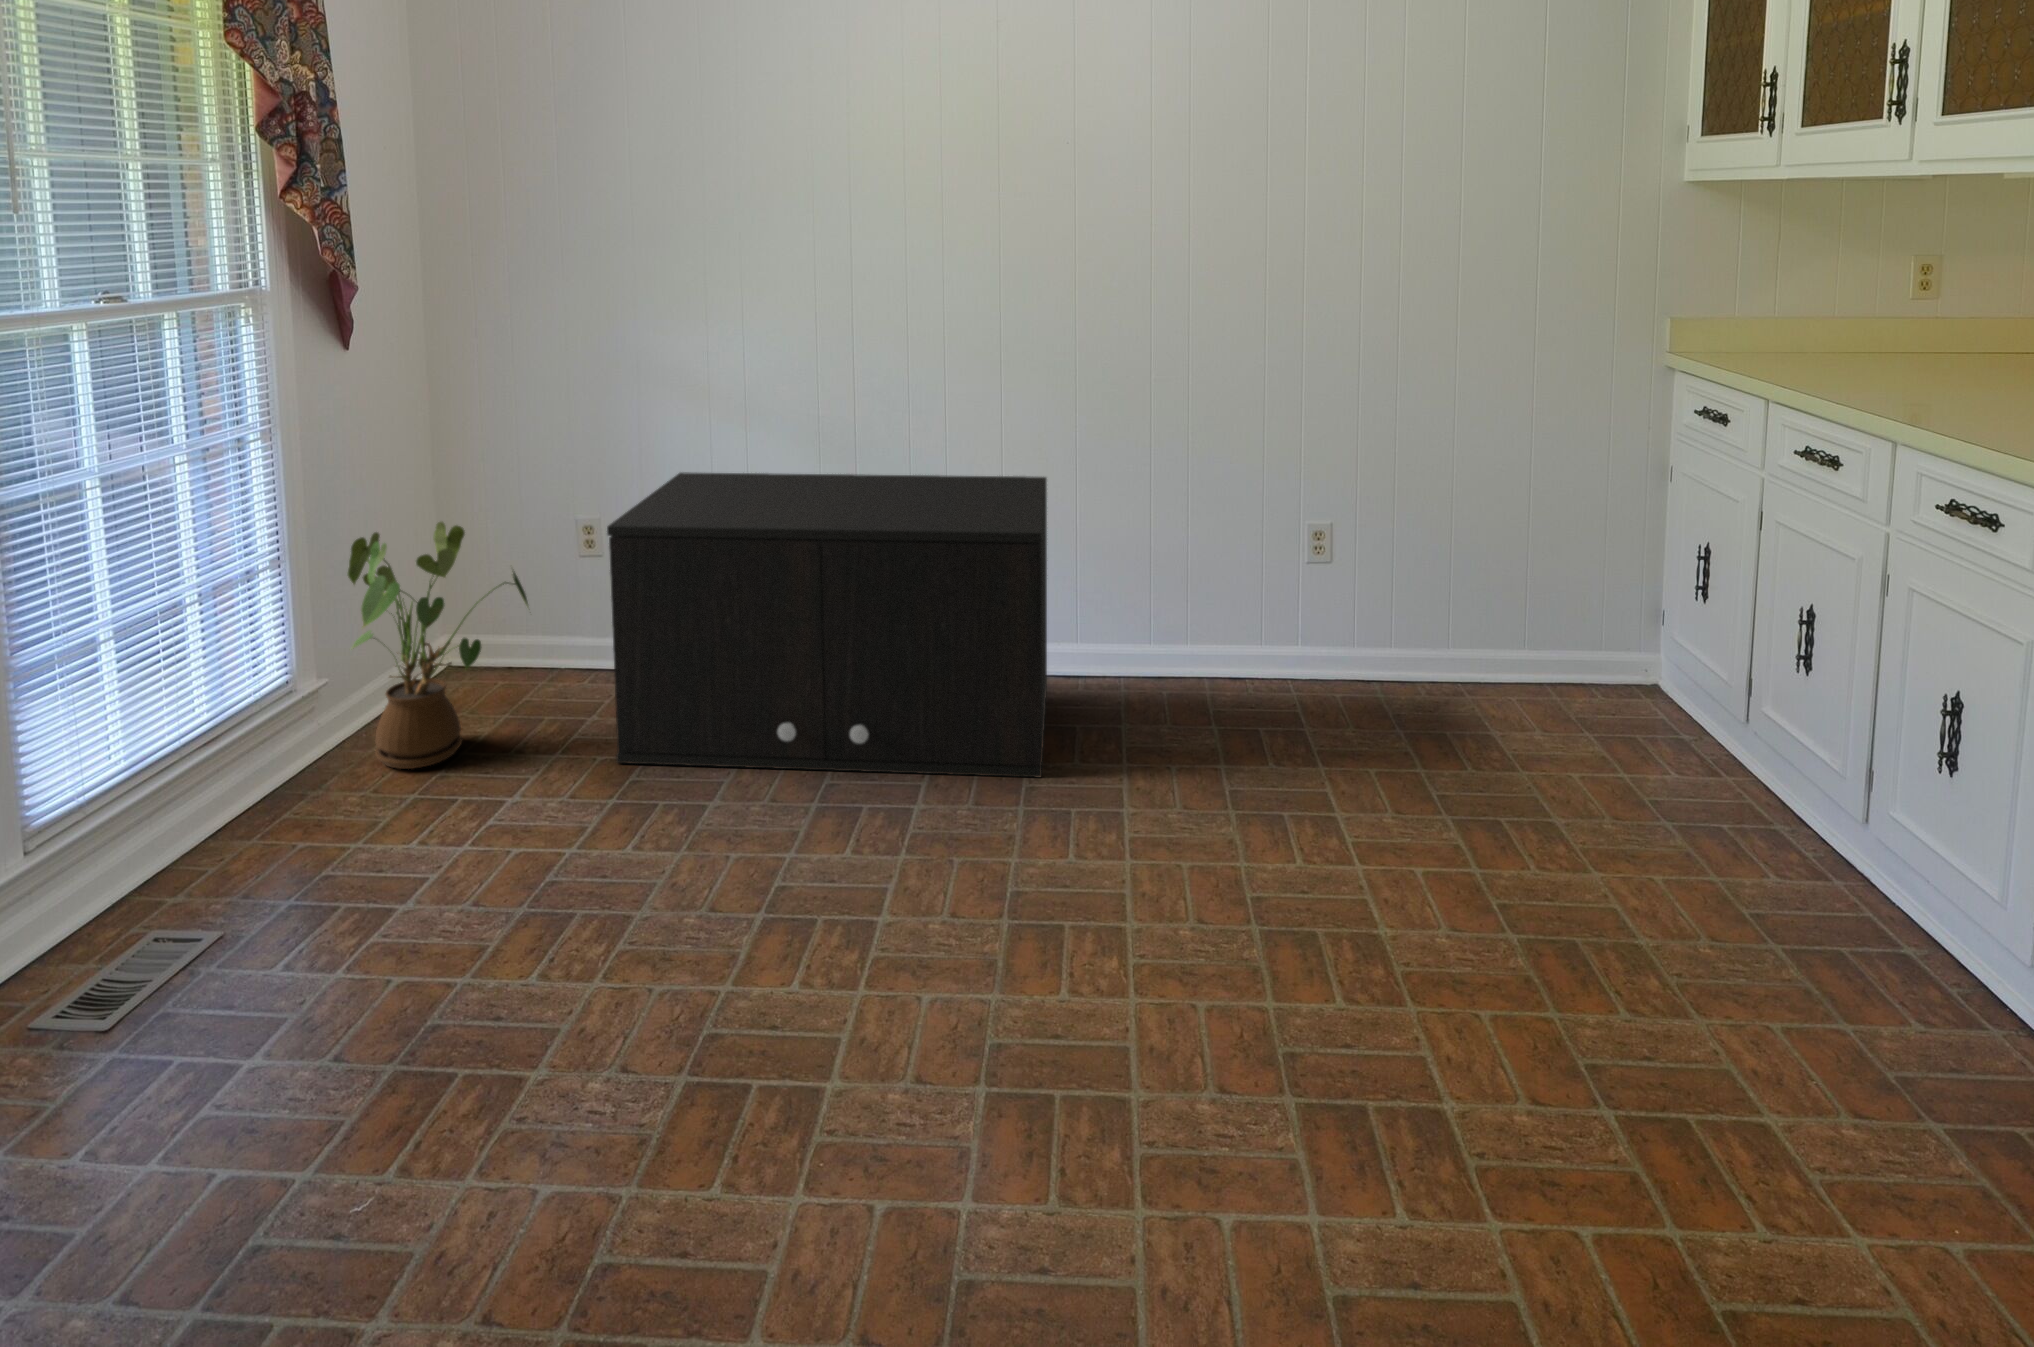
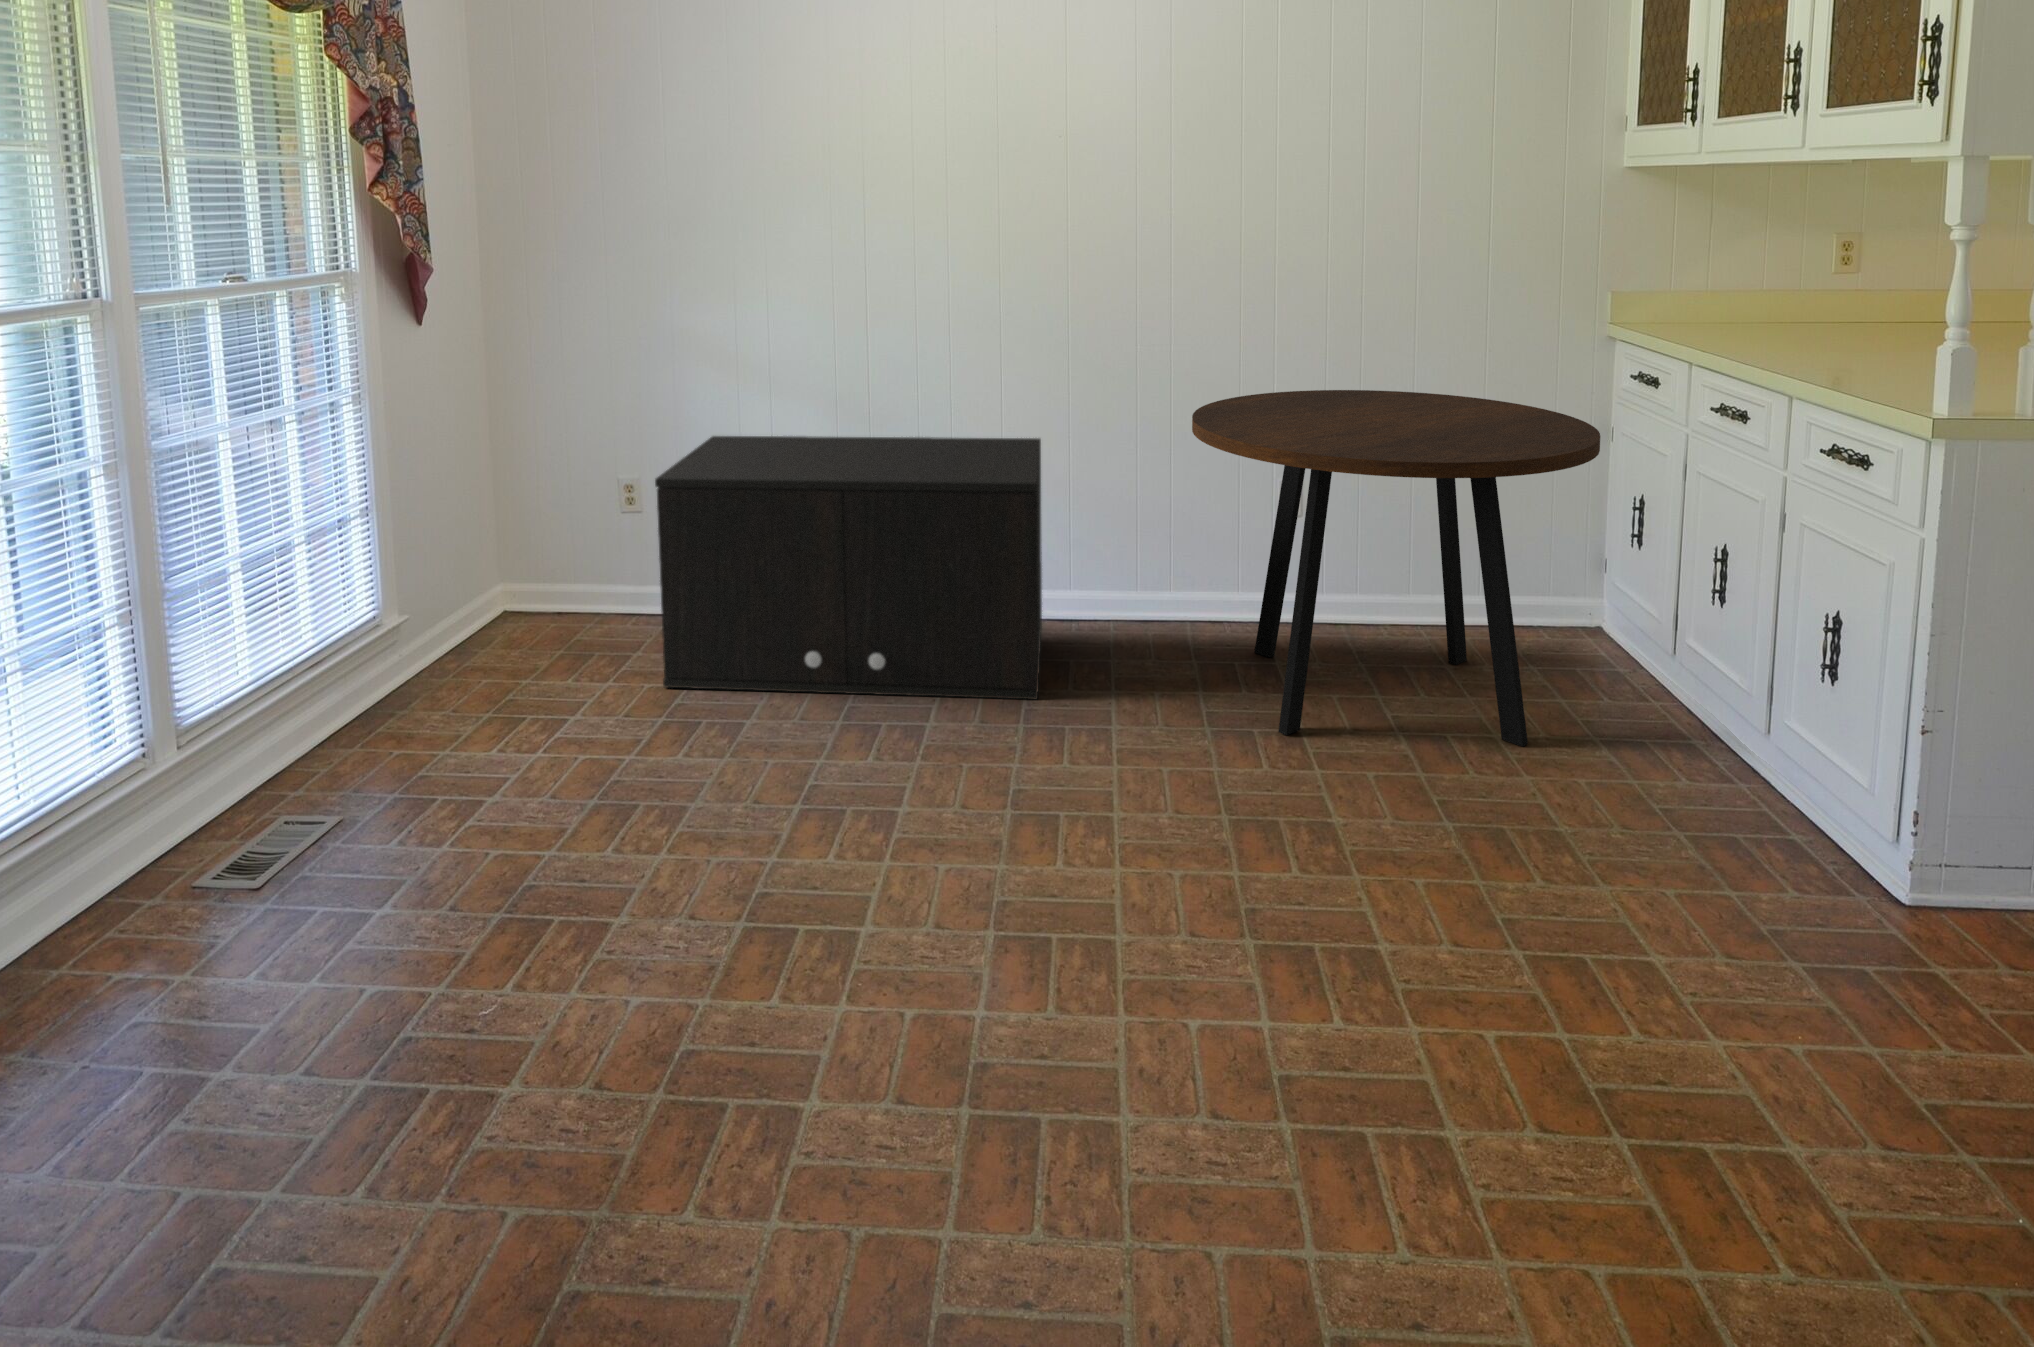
dining table: none [1216,424,1678,836] -> present [1192,390,1600,747]
house plant: present [348,522,528,769] -> none [426,477,587,692]

